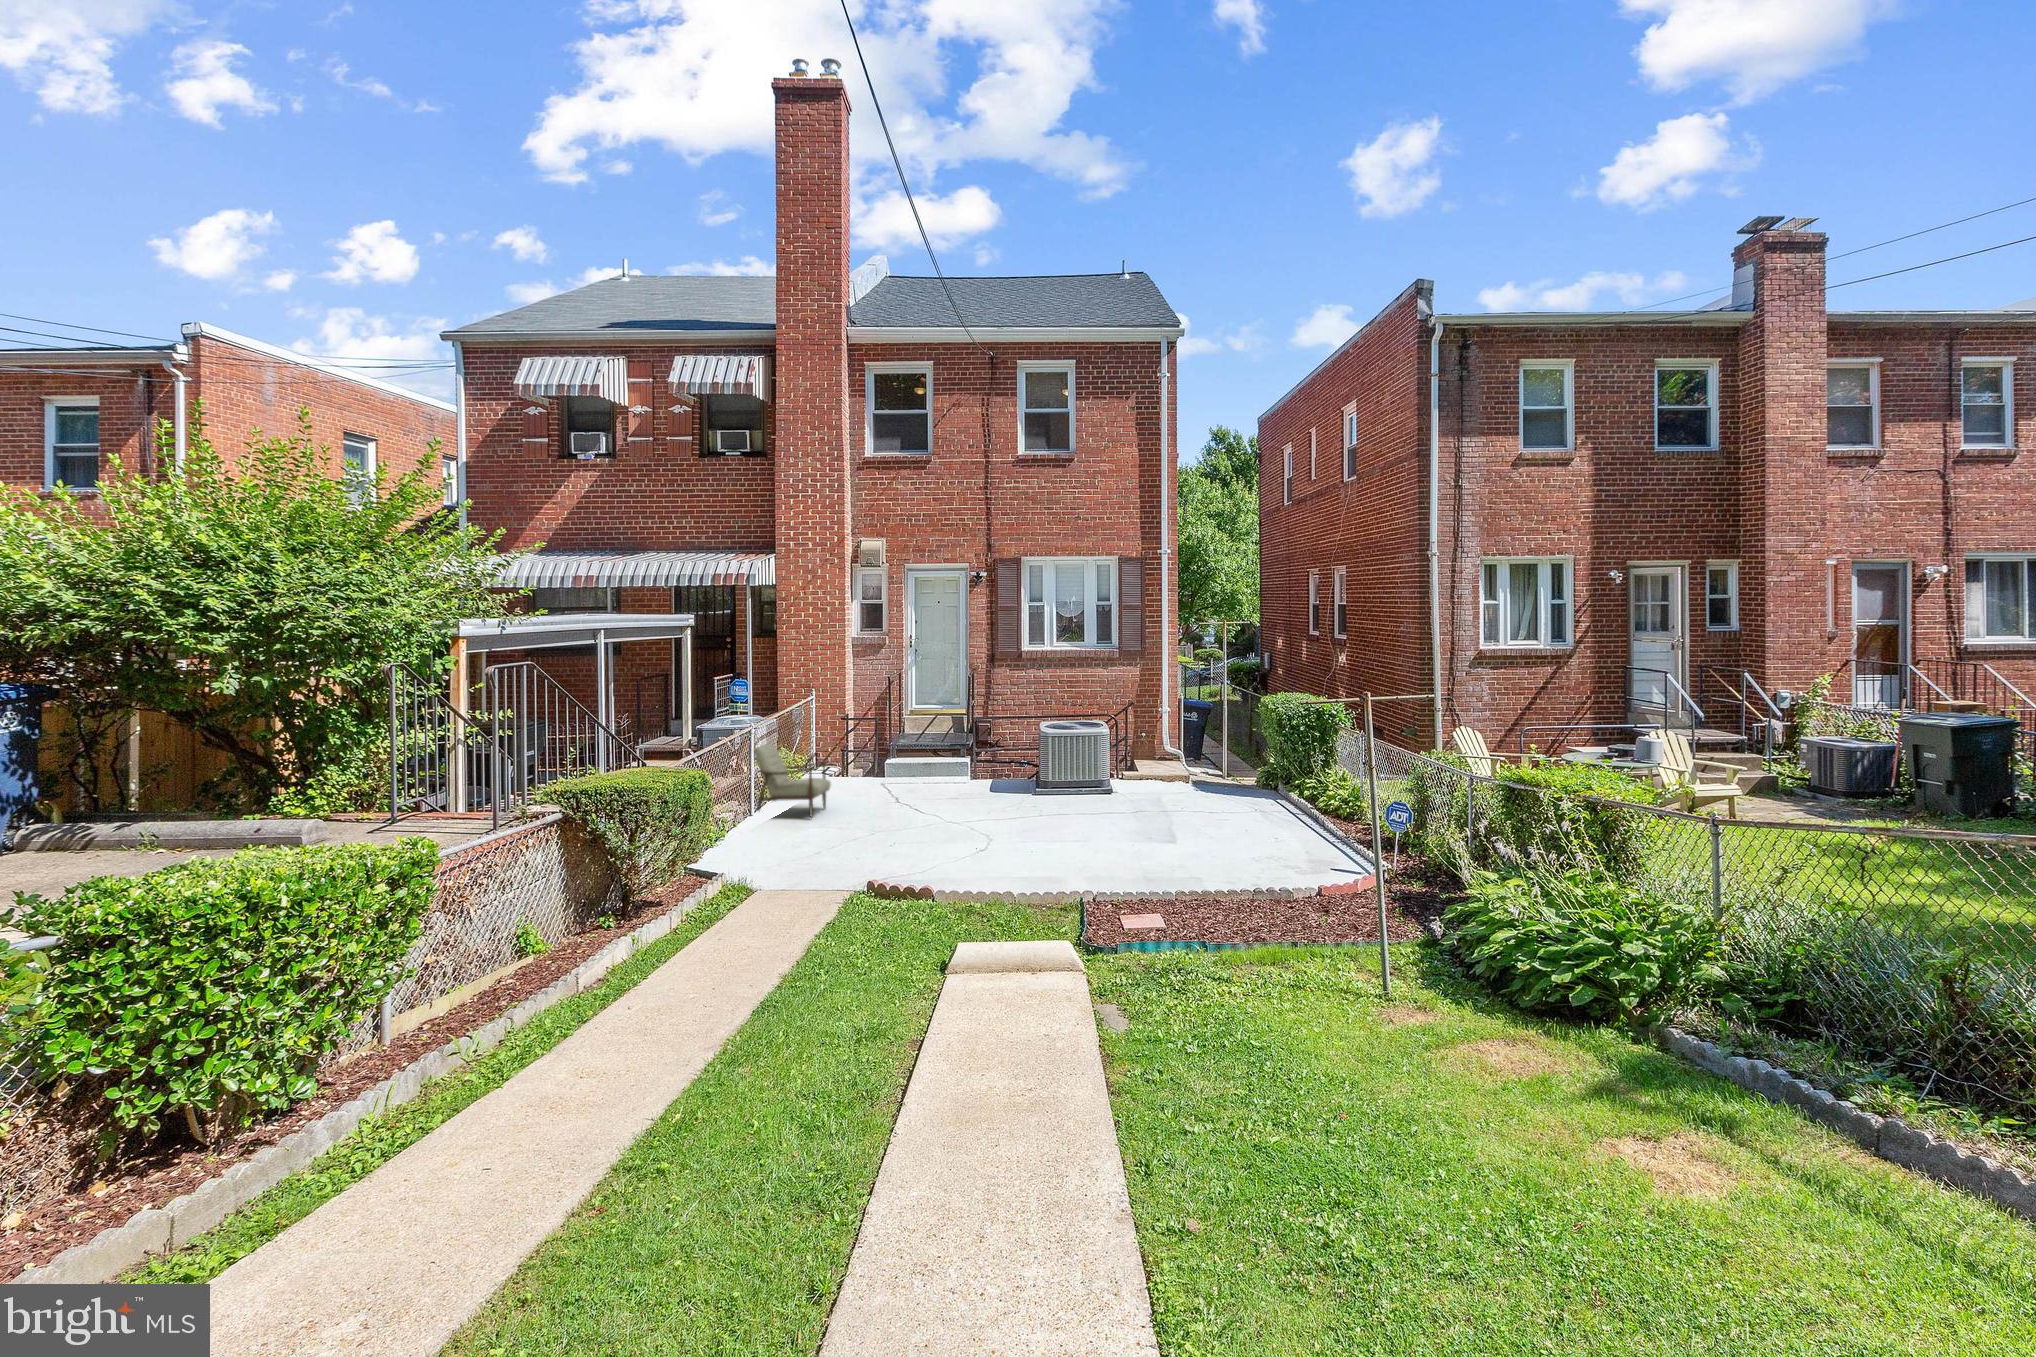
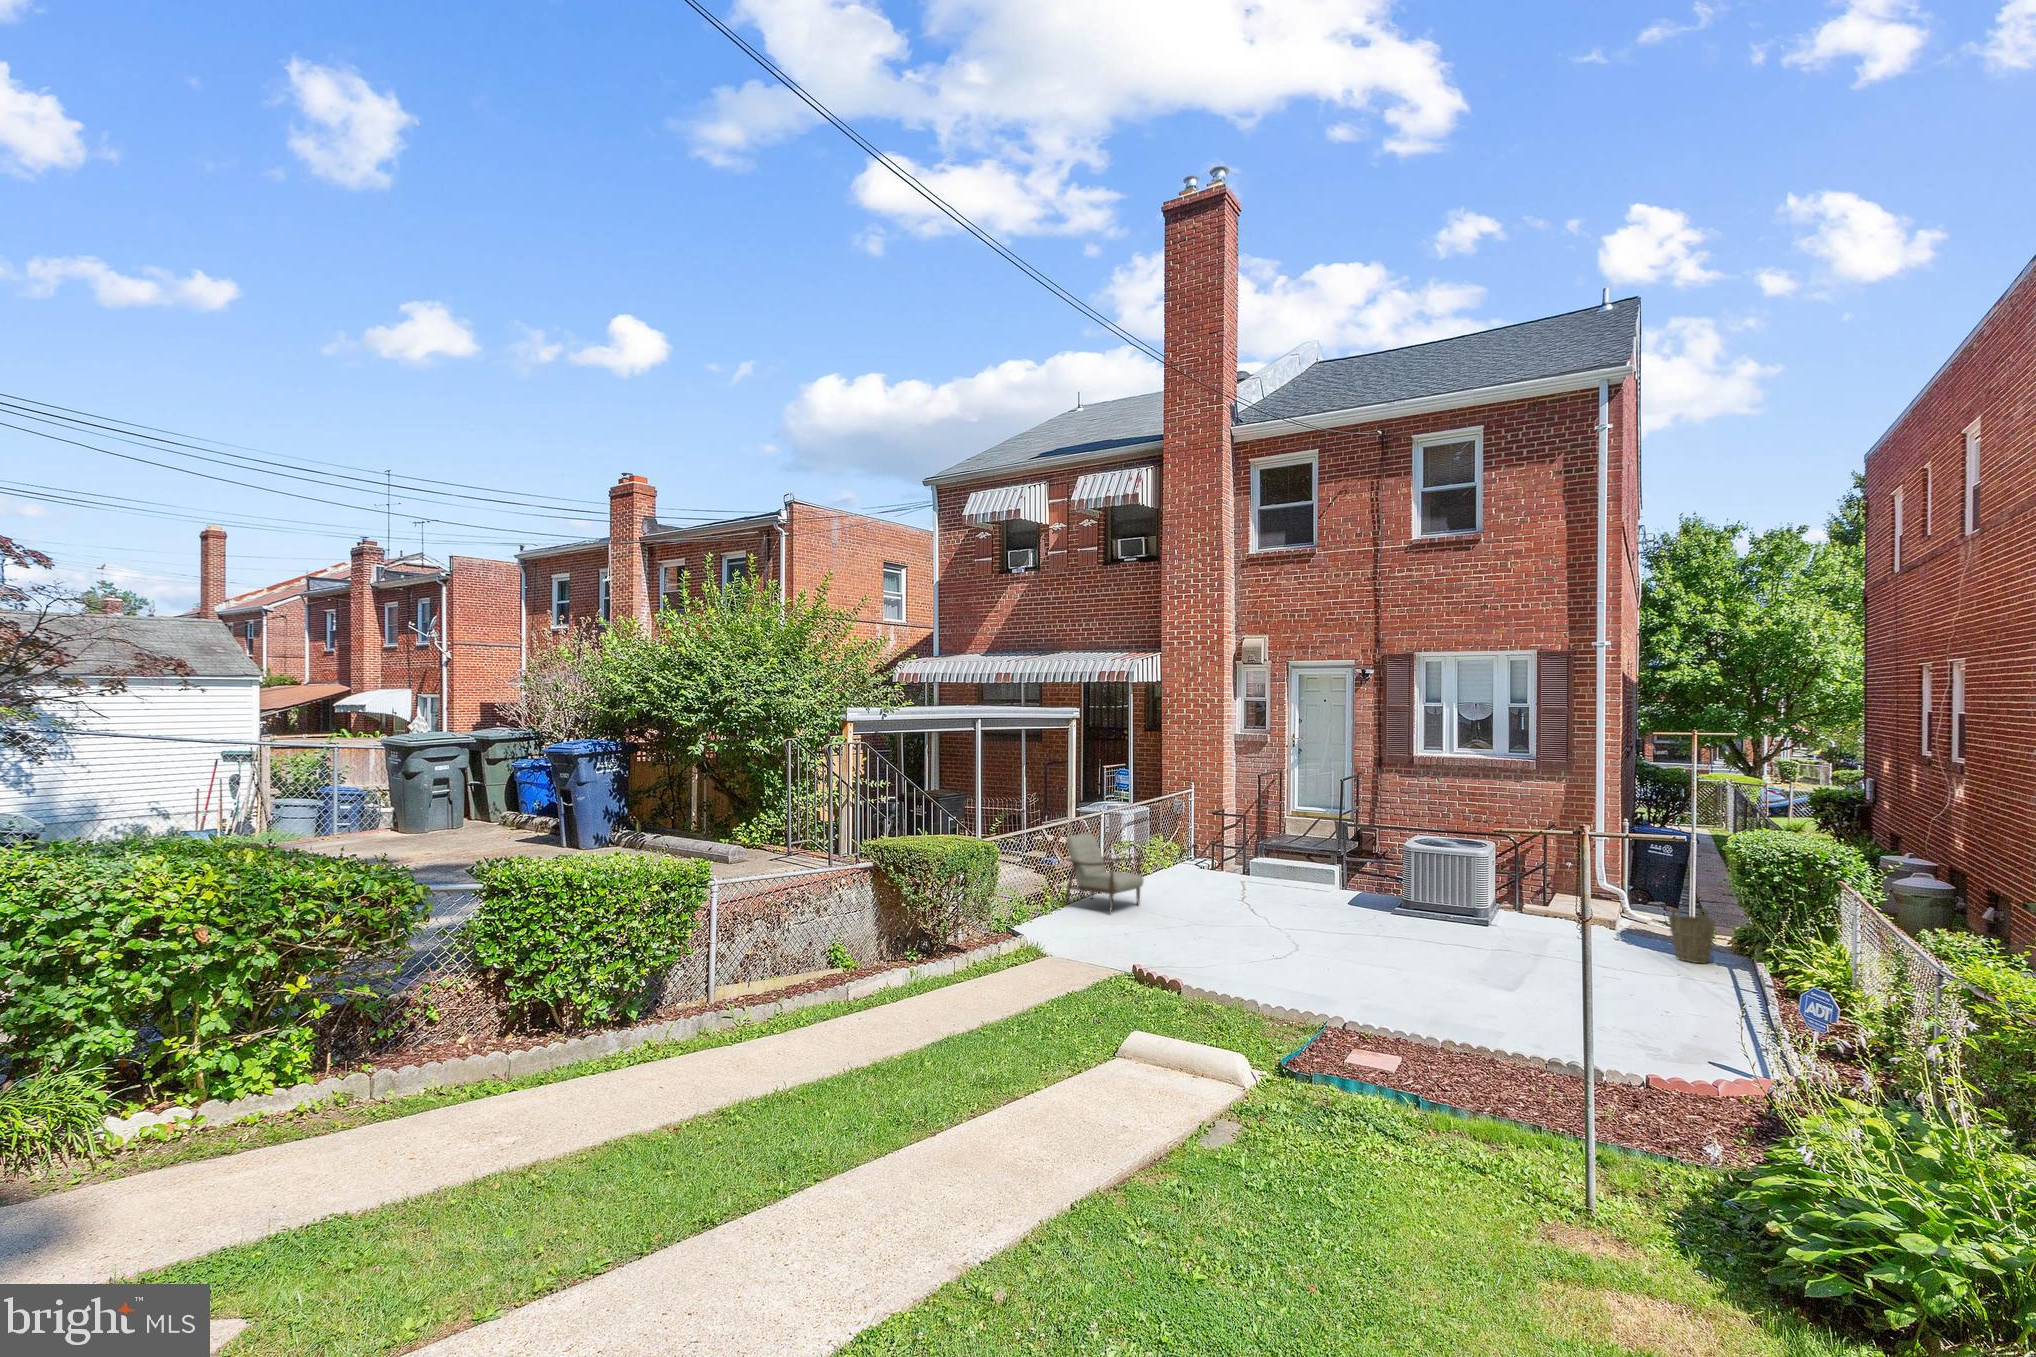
bucket: none [1236,755,1265,795] -> present [1668,909,1716,963]

